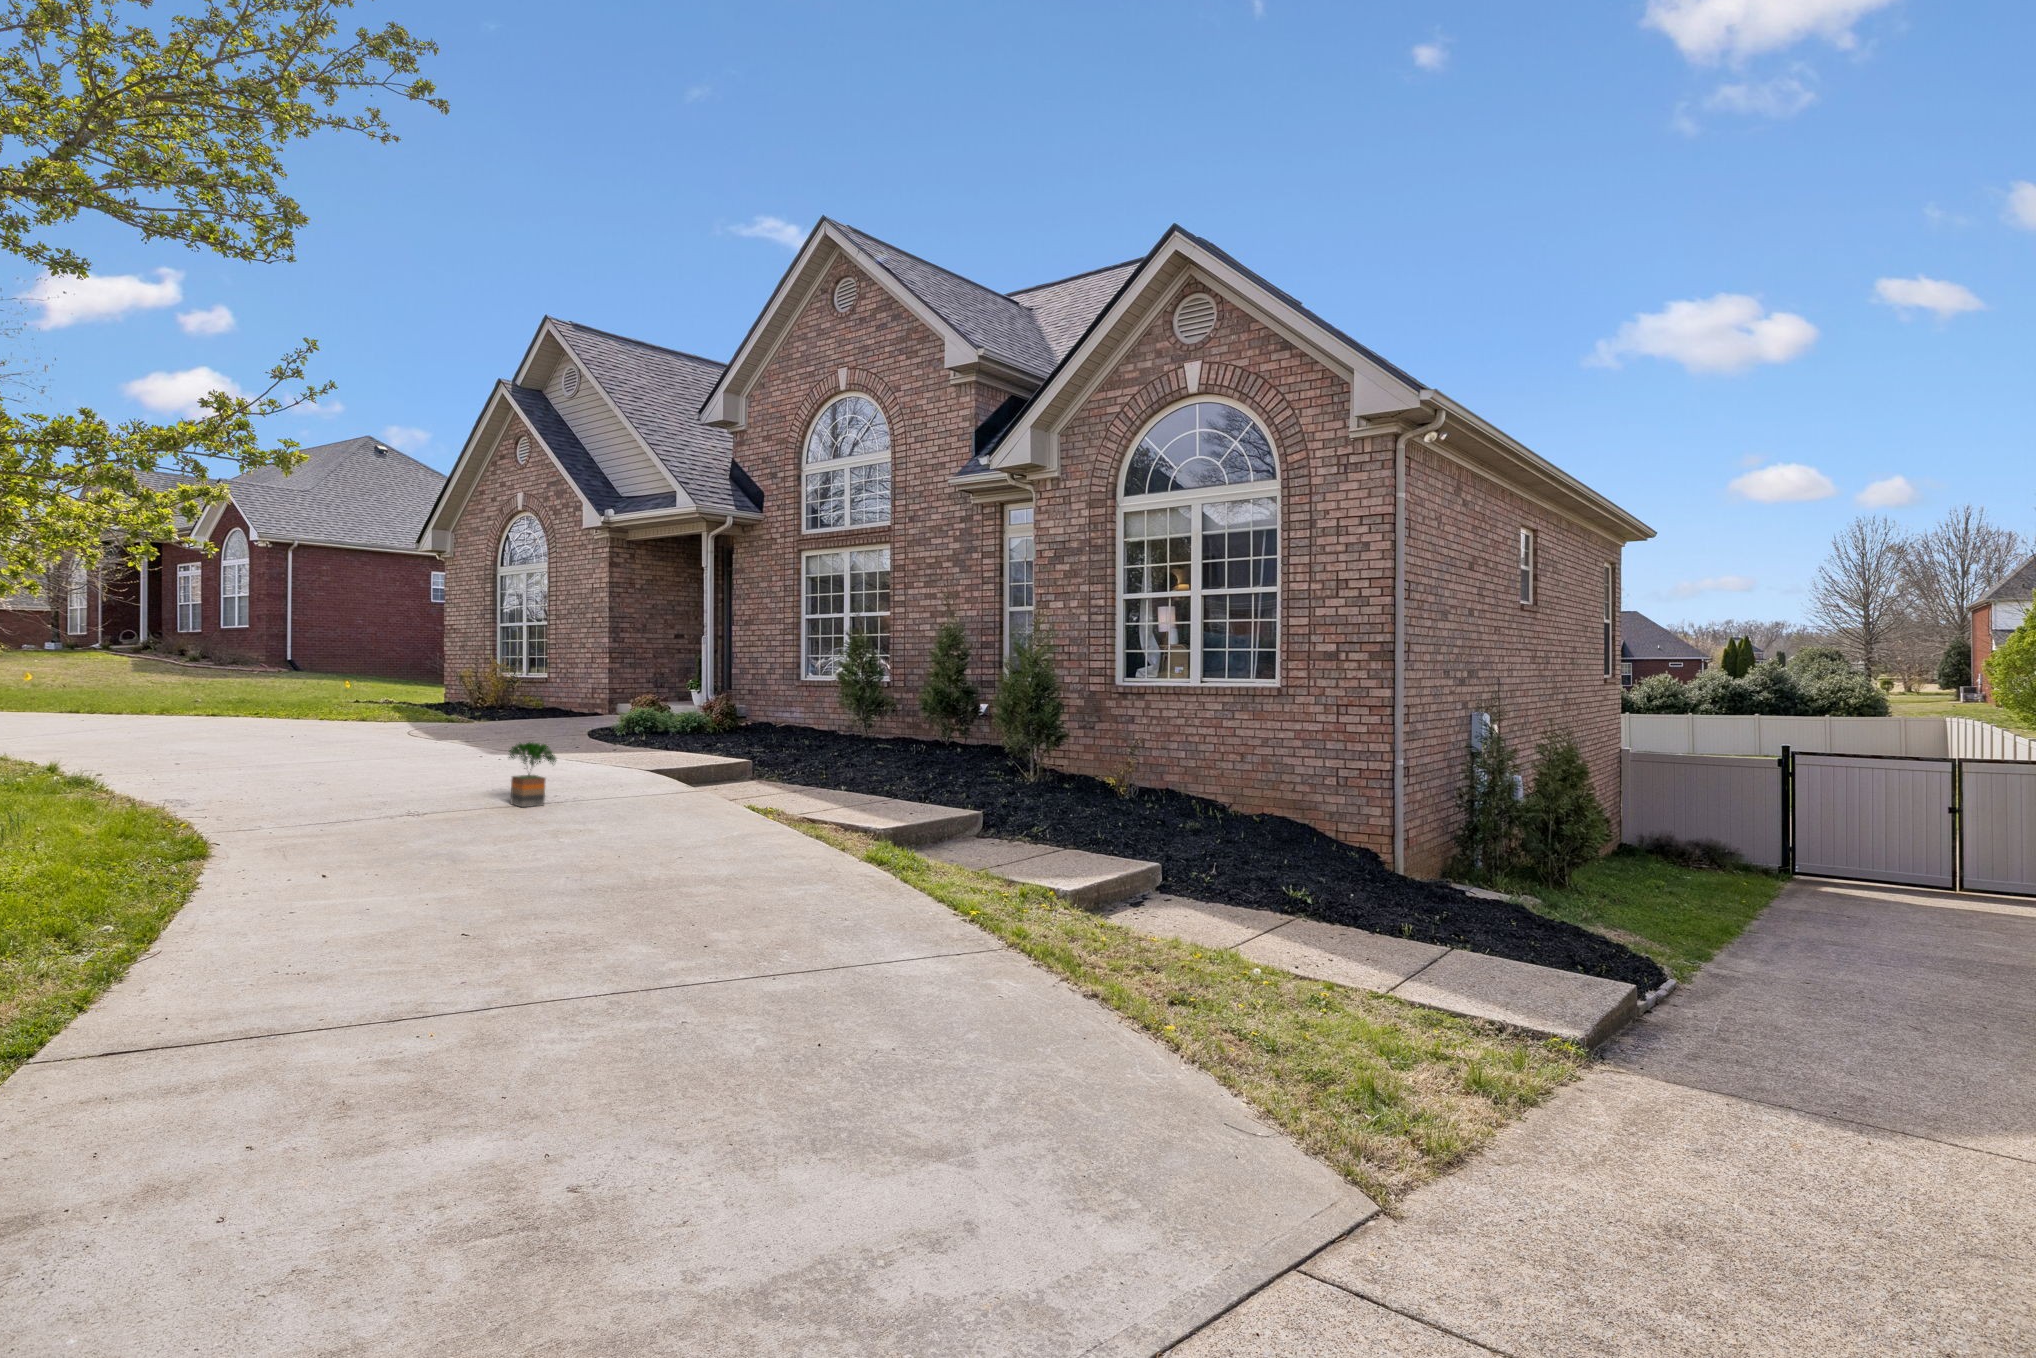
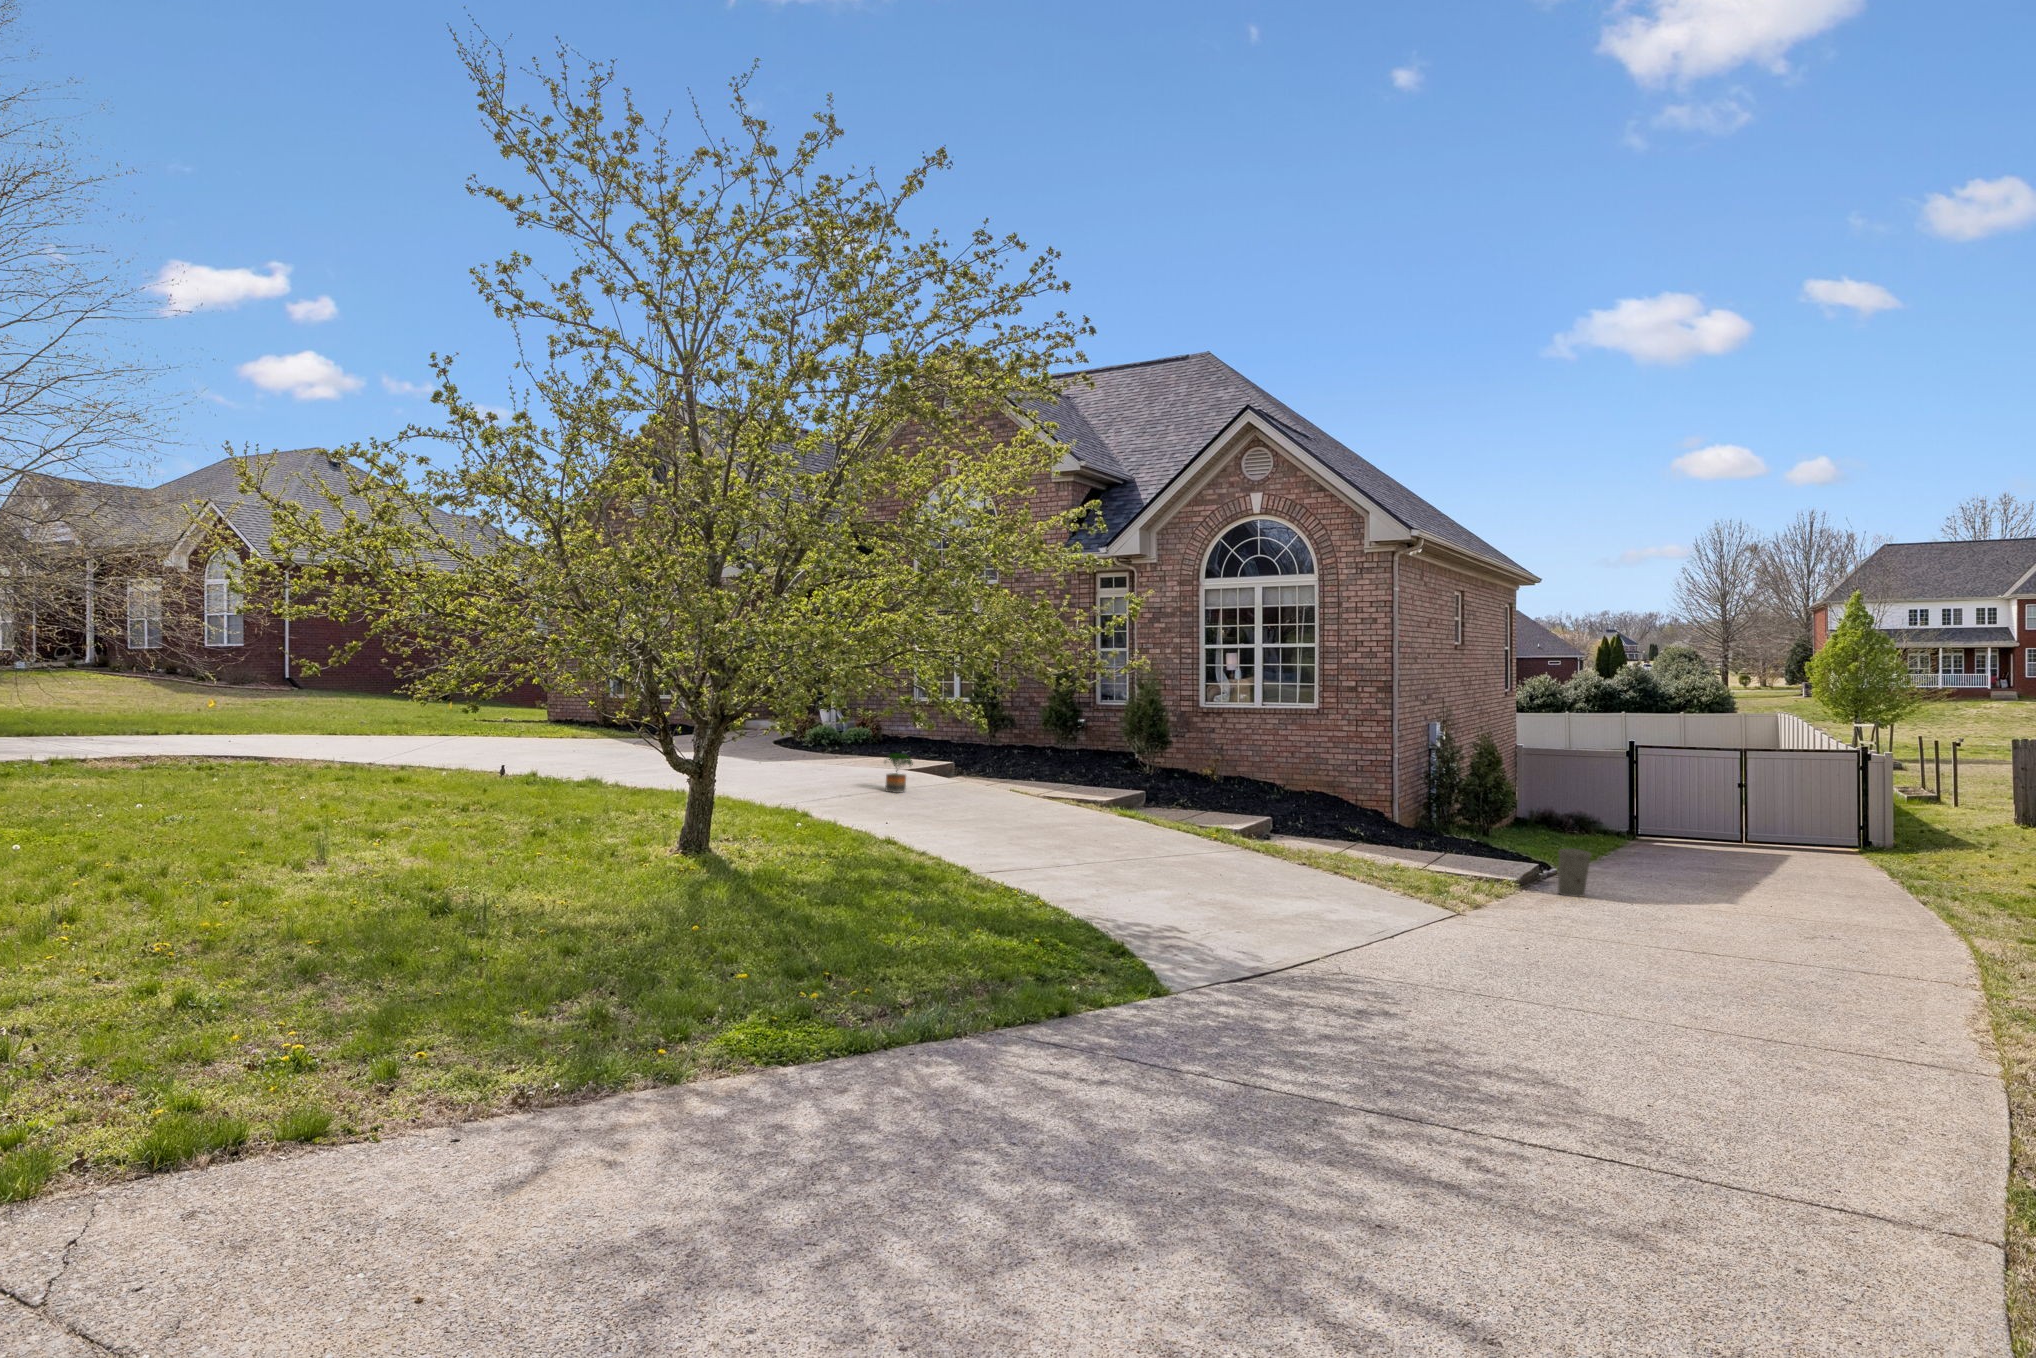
trash can: none [1691,986,1778,1110] -> present [1558,848,1591,897]

